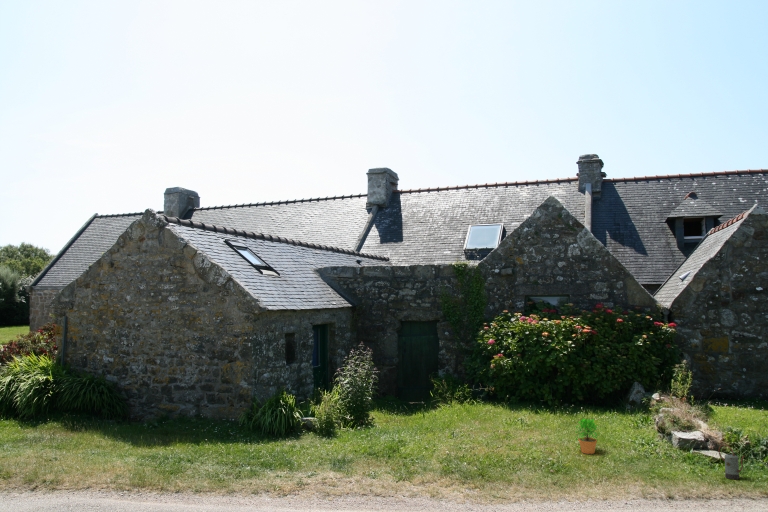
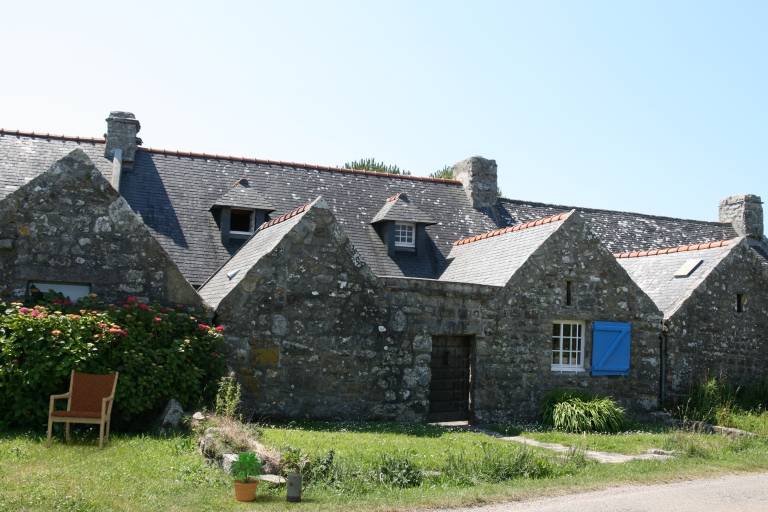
armchair: none [543,360,590,419] -> present [47,370,118,450]
potted plant: present [576,419,598,454] -> present [231,452,263,501]

